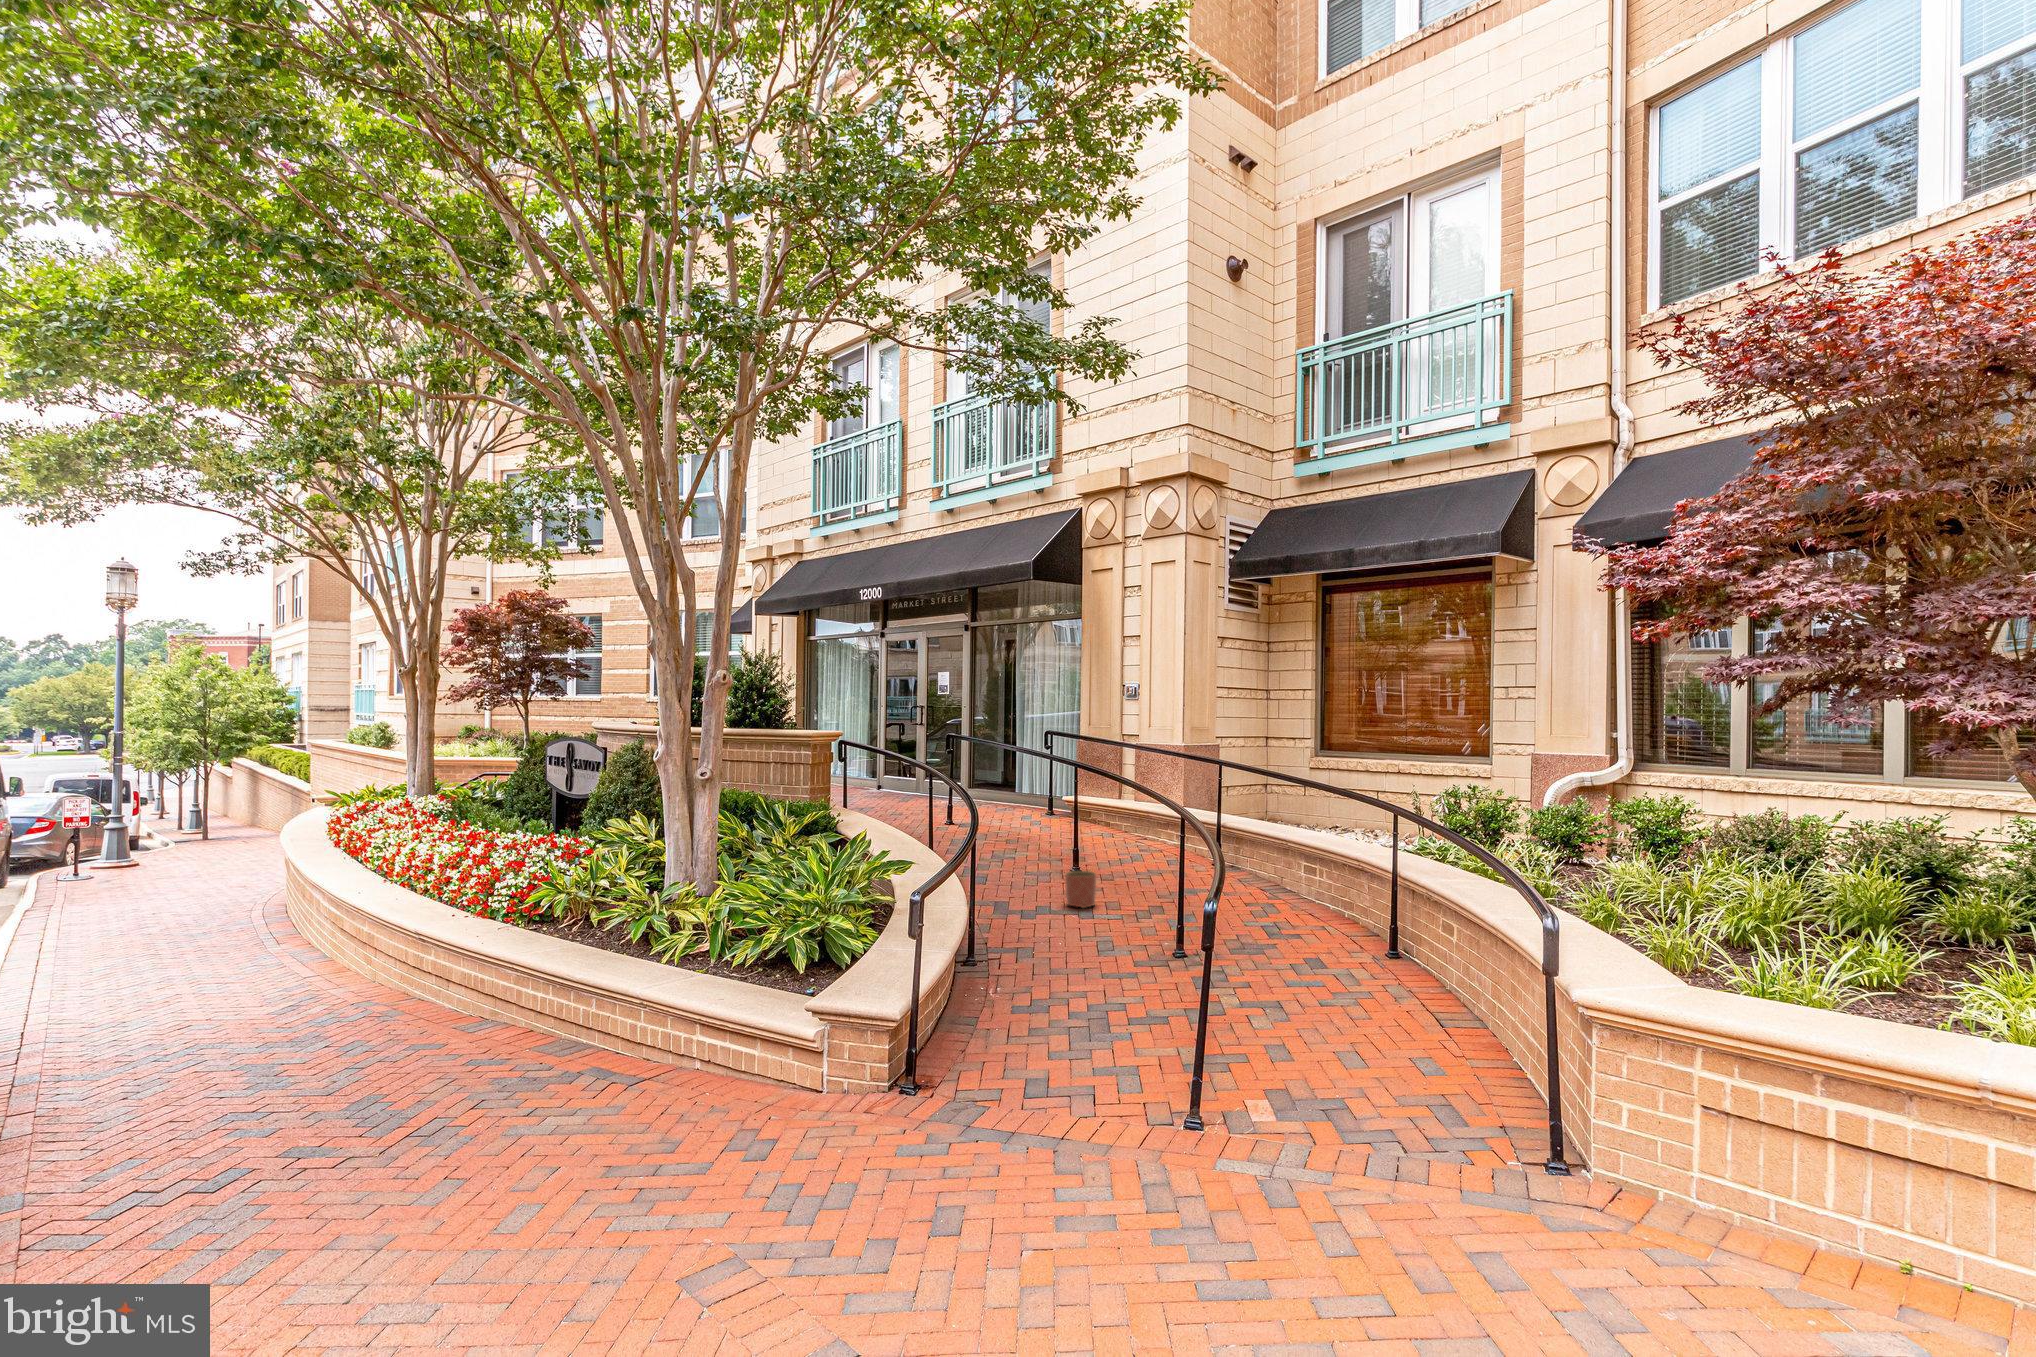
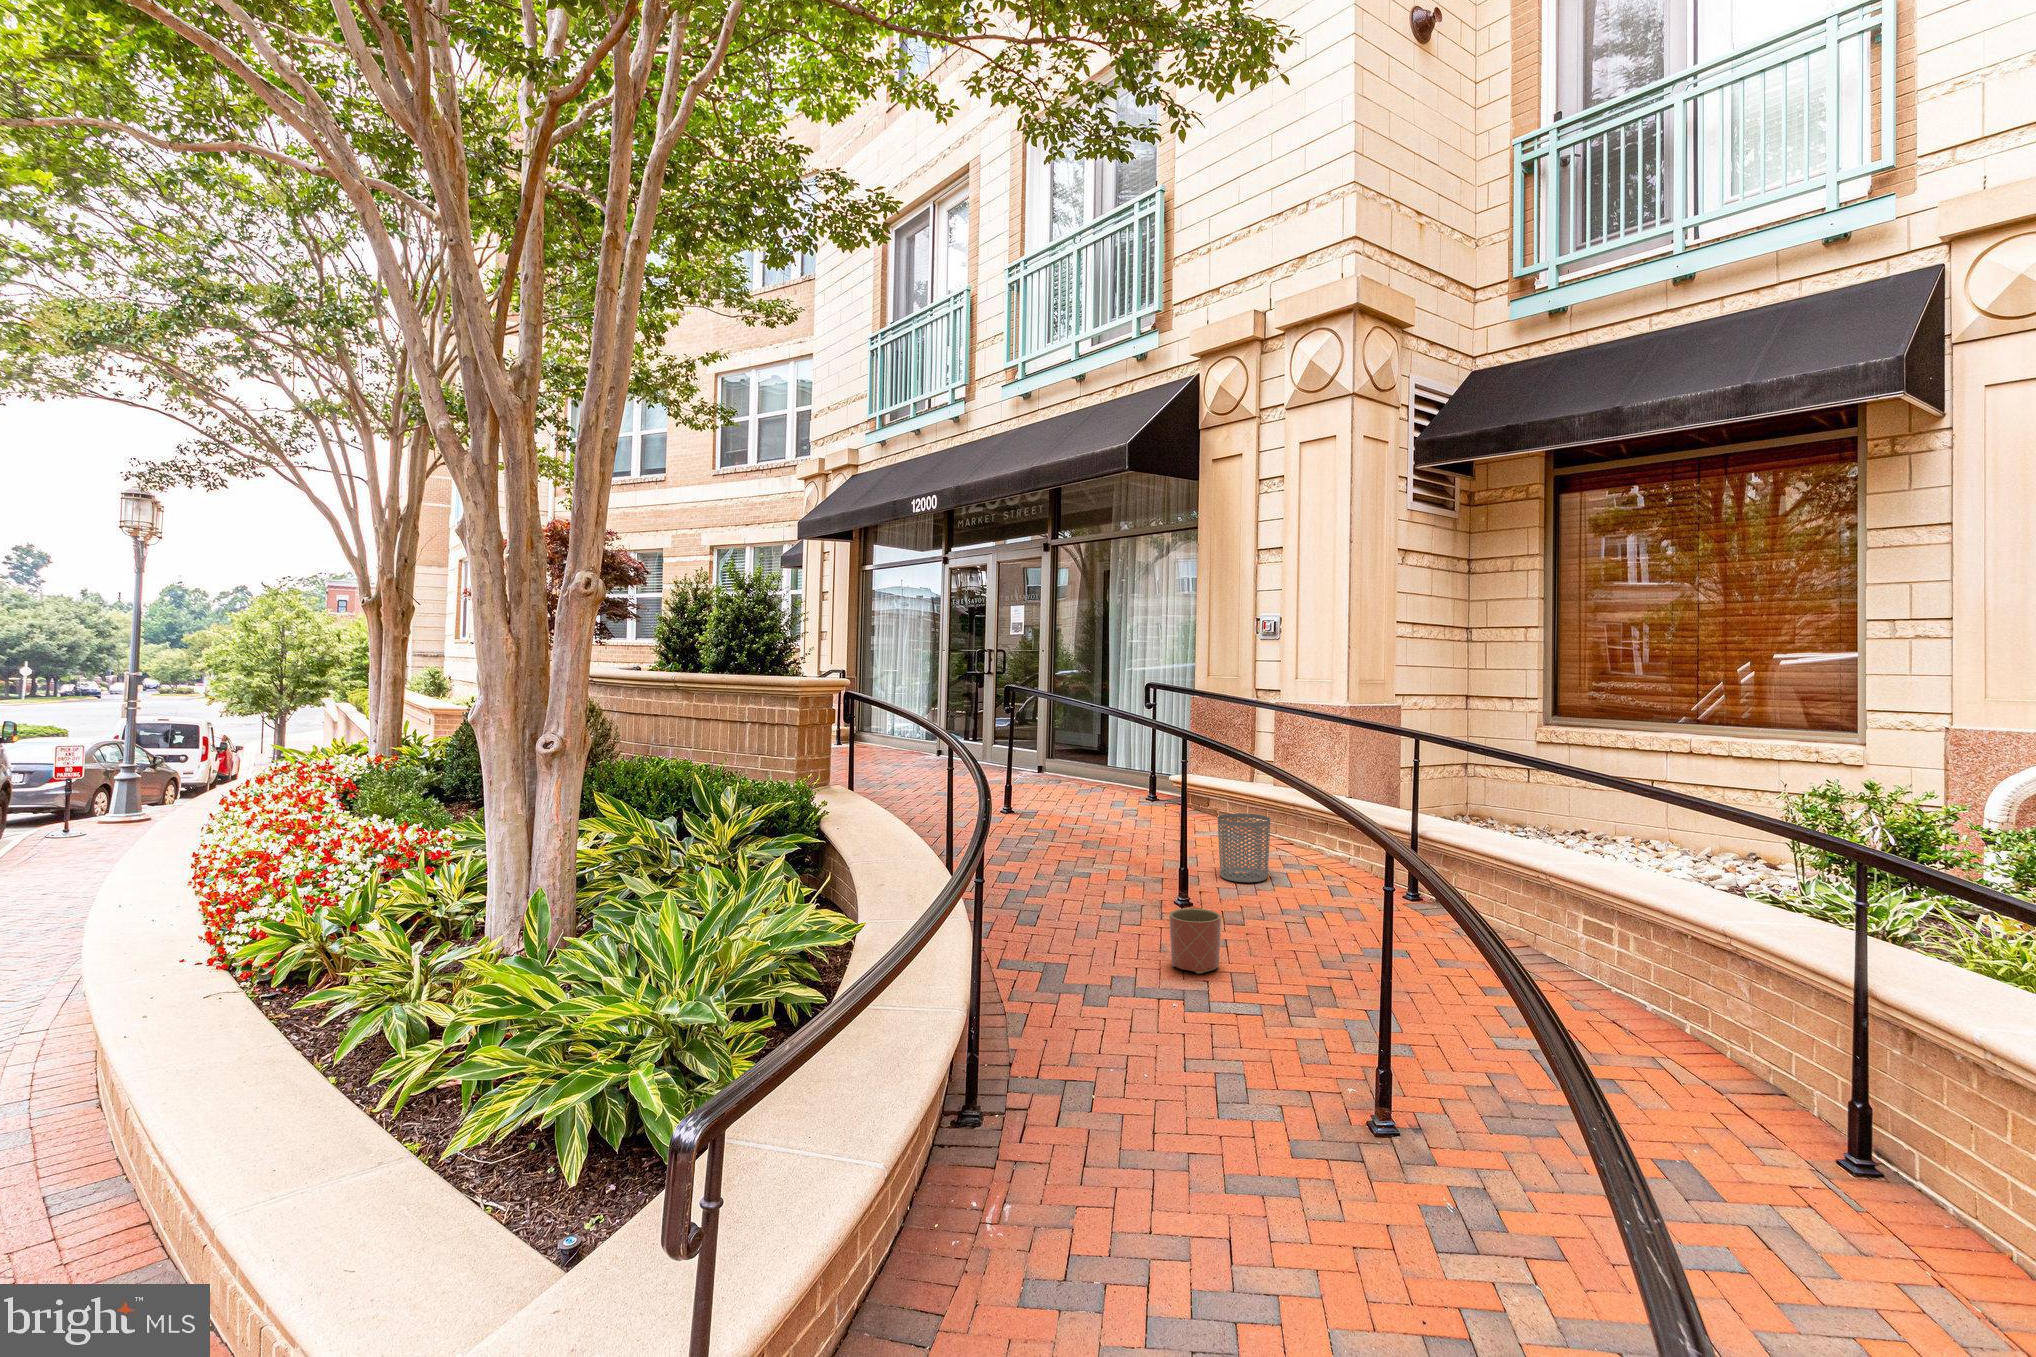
waste bin: none [1096,820,1130,864] -> present [1218,813,1270,882]

